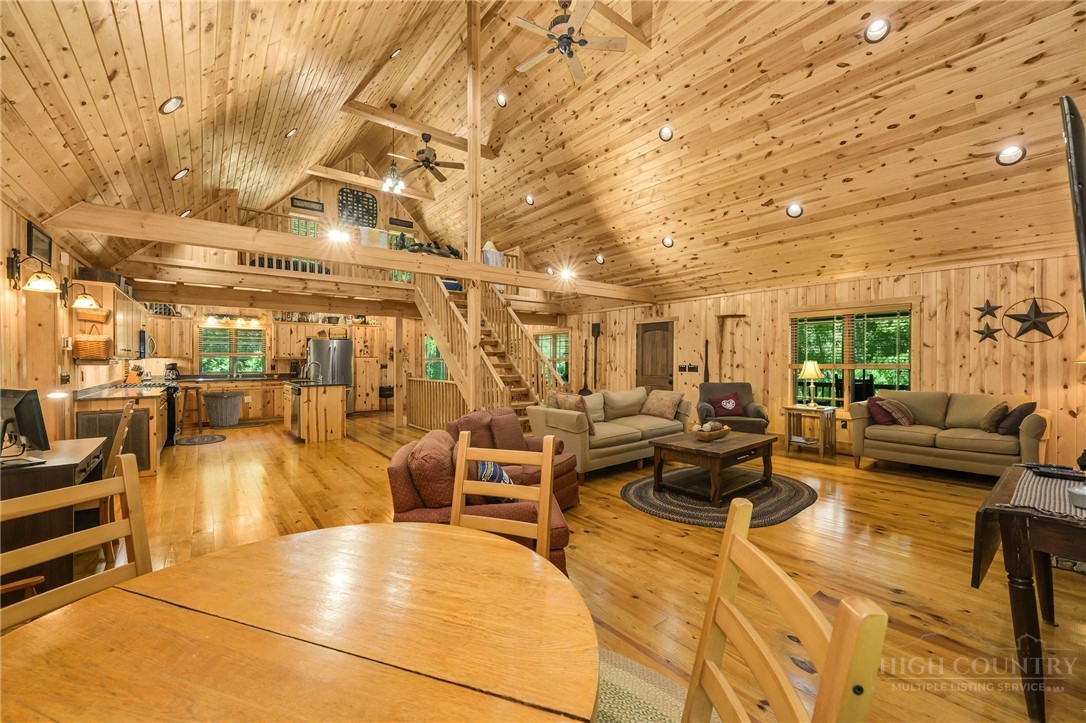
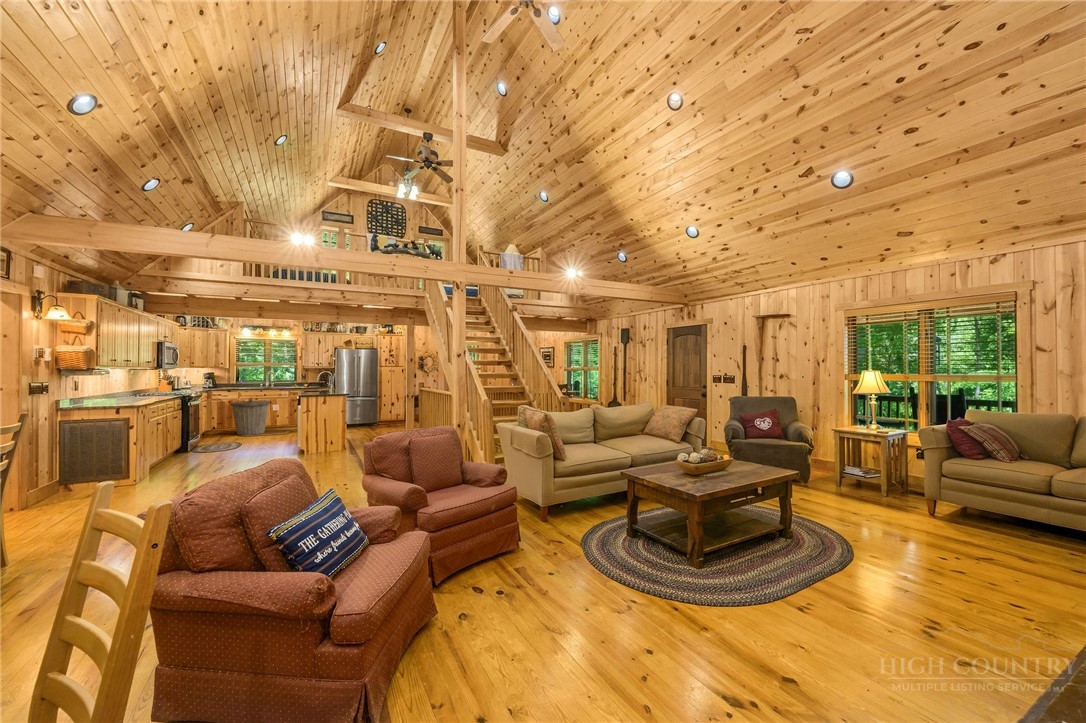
stool: present [180,386,203,435] -> none [201,396,225,444]

